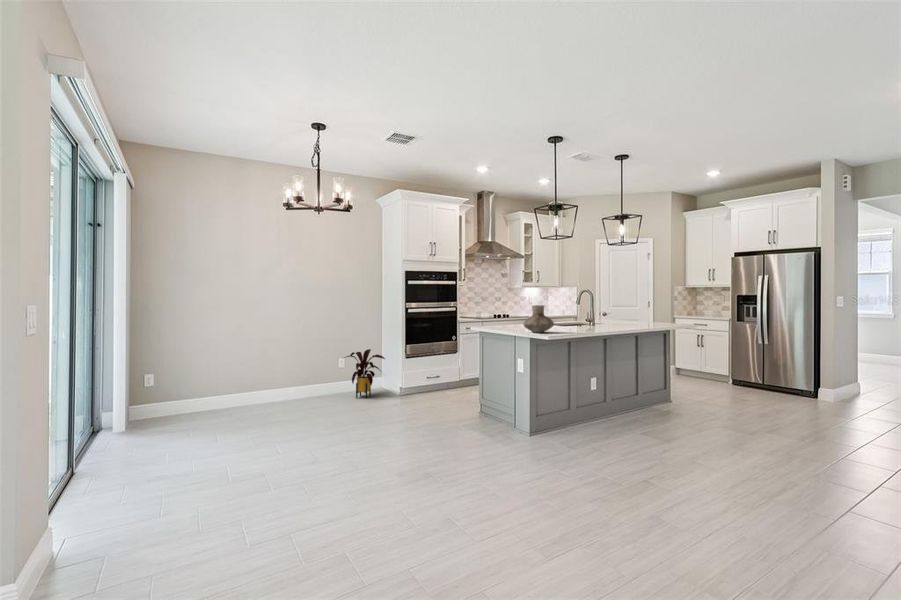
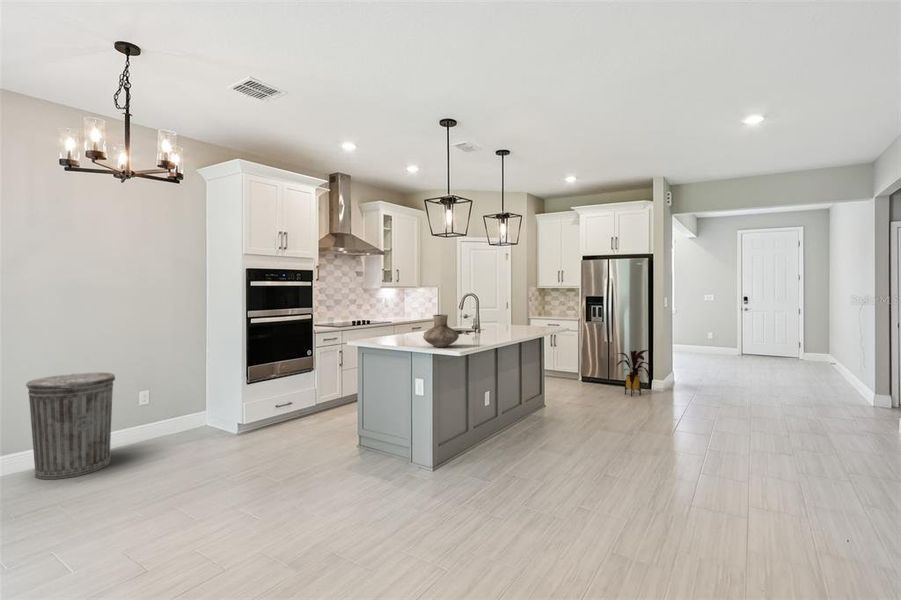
trash can: none [269,343,318,410] -> present [26,373,115,479]
house plant: present [344,349,385,398] -> present [617,350,652,396]

